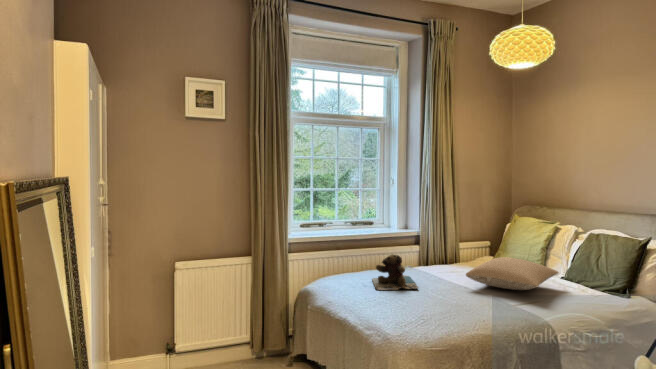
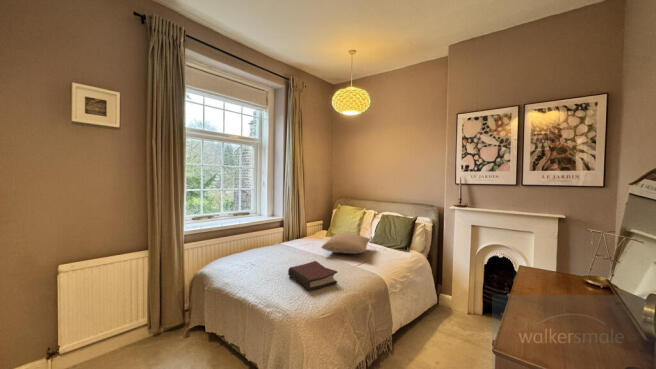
teddy bear: present [372,254,419,290] -> none [256,237,293,266]
hardback book: none [405,290,472,324] -> present [288,261,337,291]

